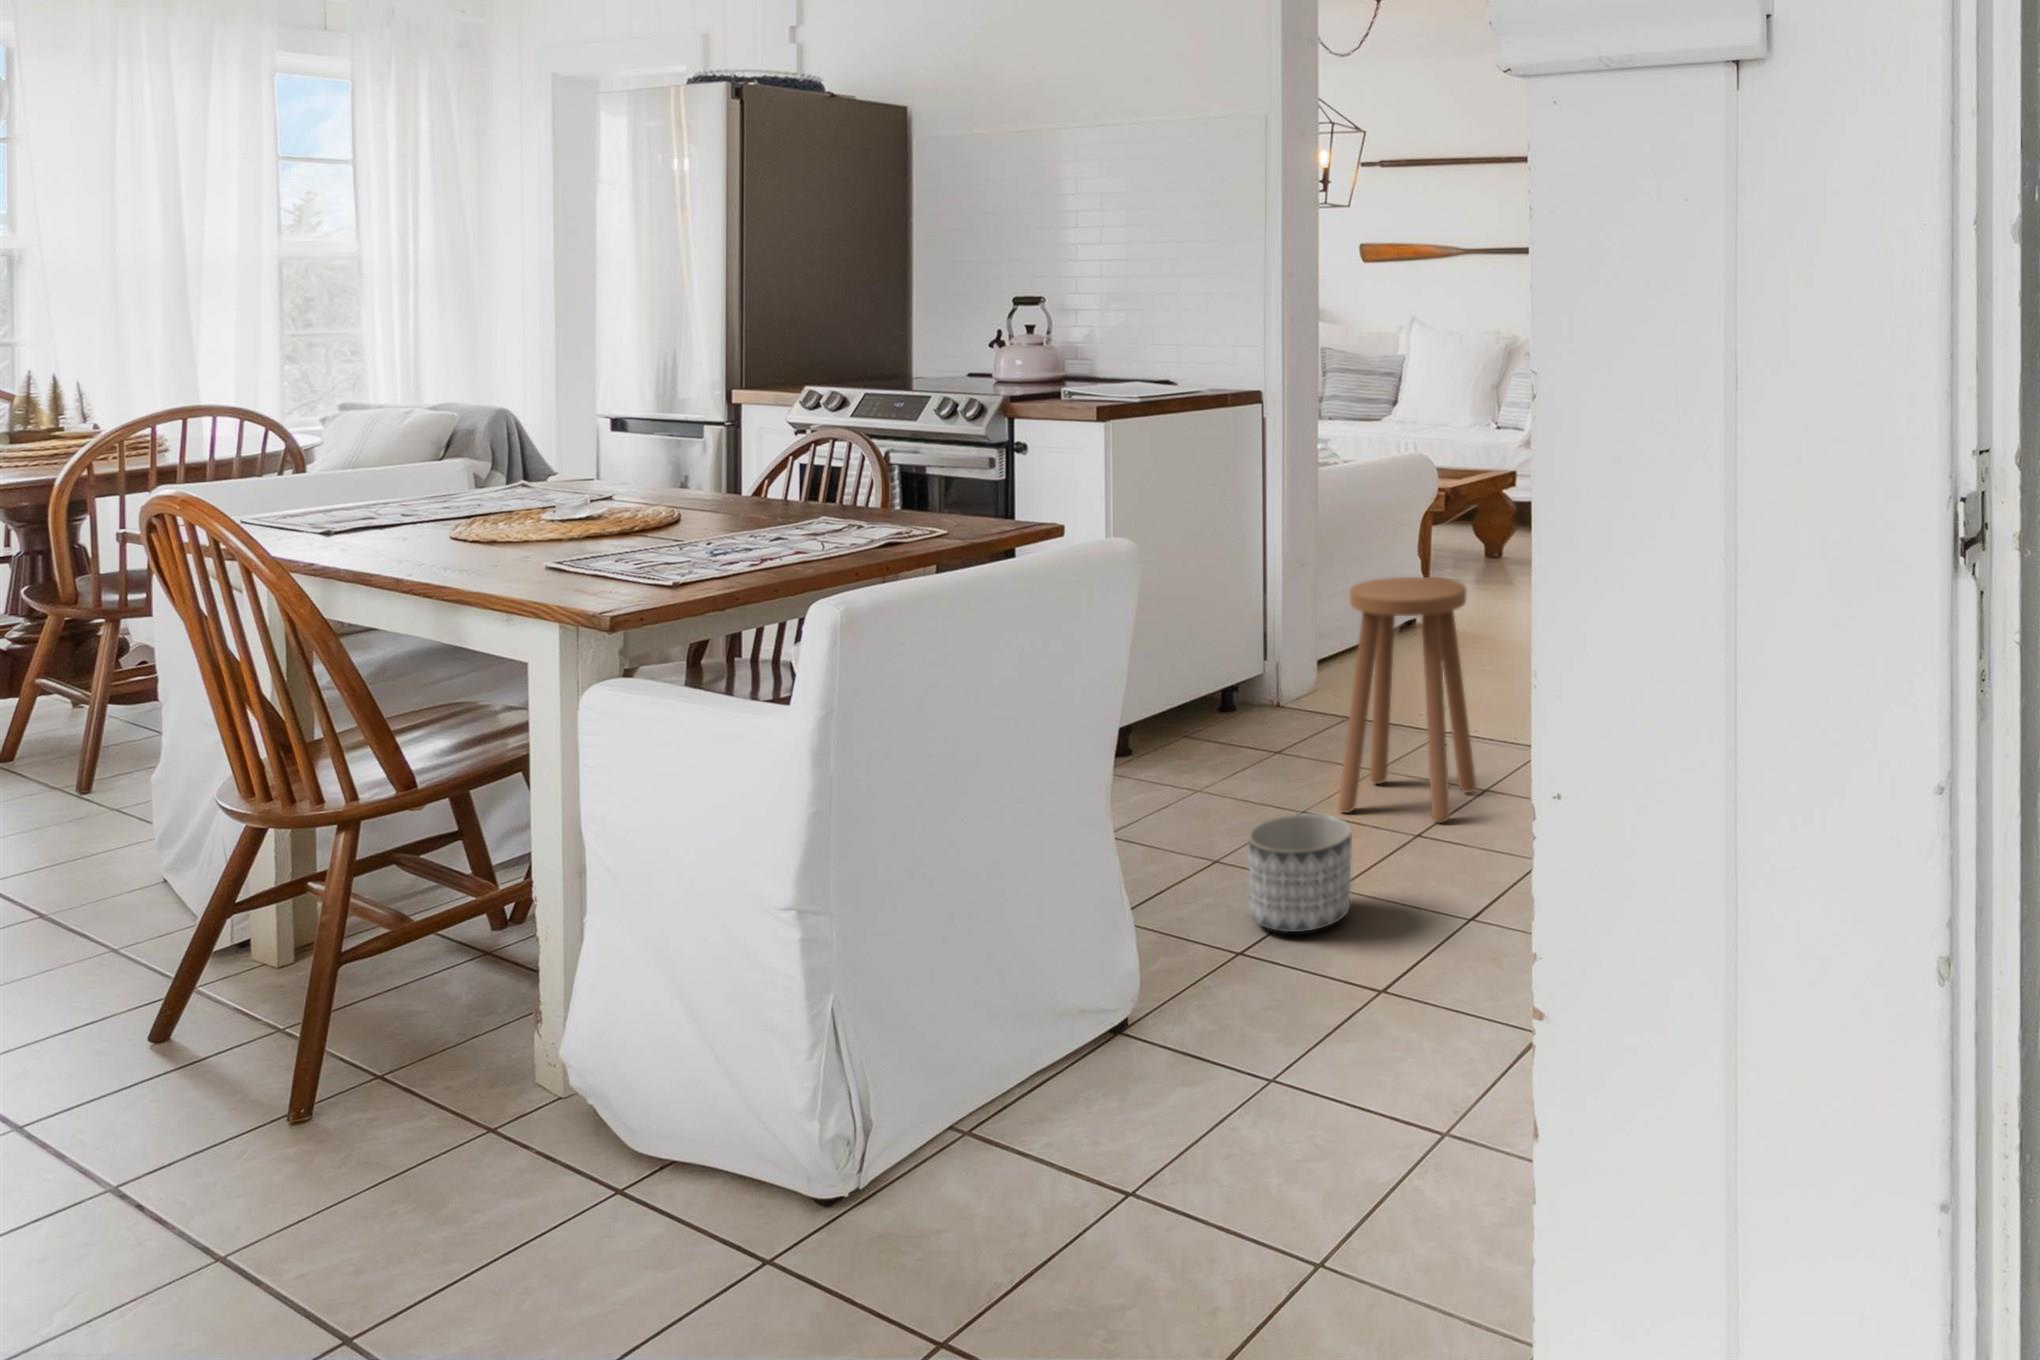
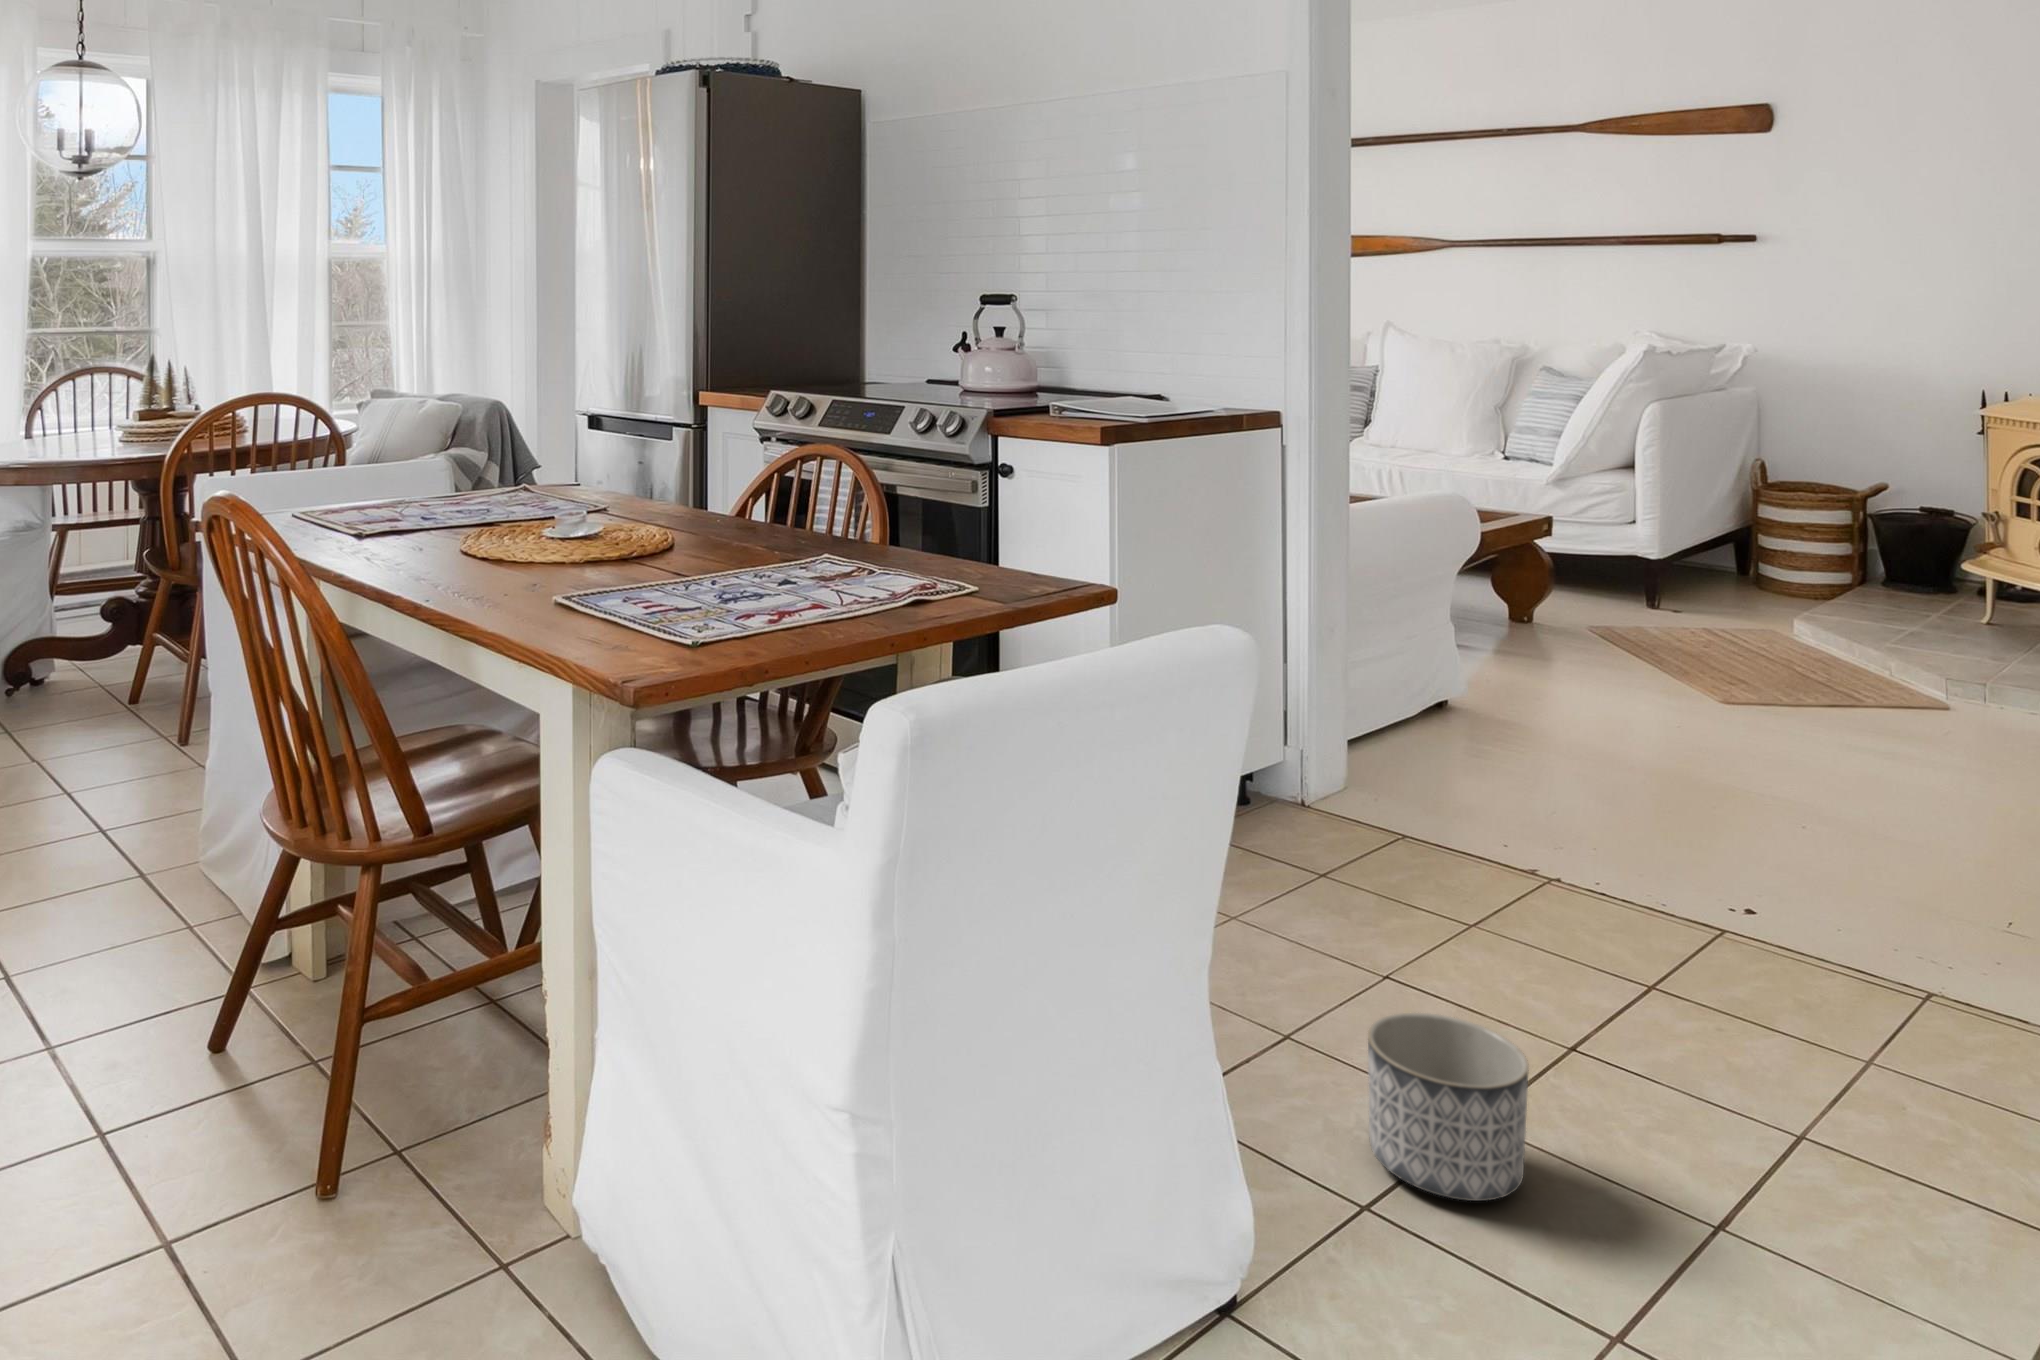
stool: present [1338,577,1476,823] -> none [1438,675,1641,1037]

